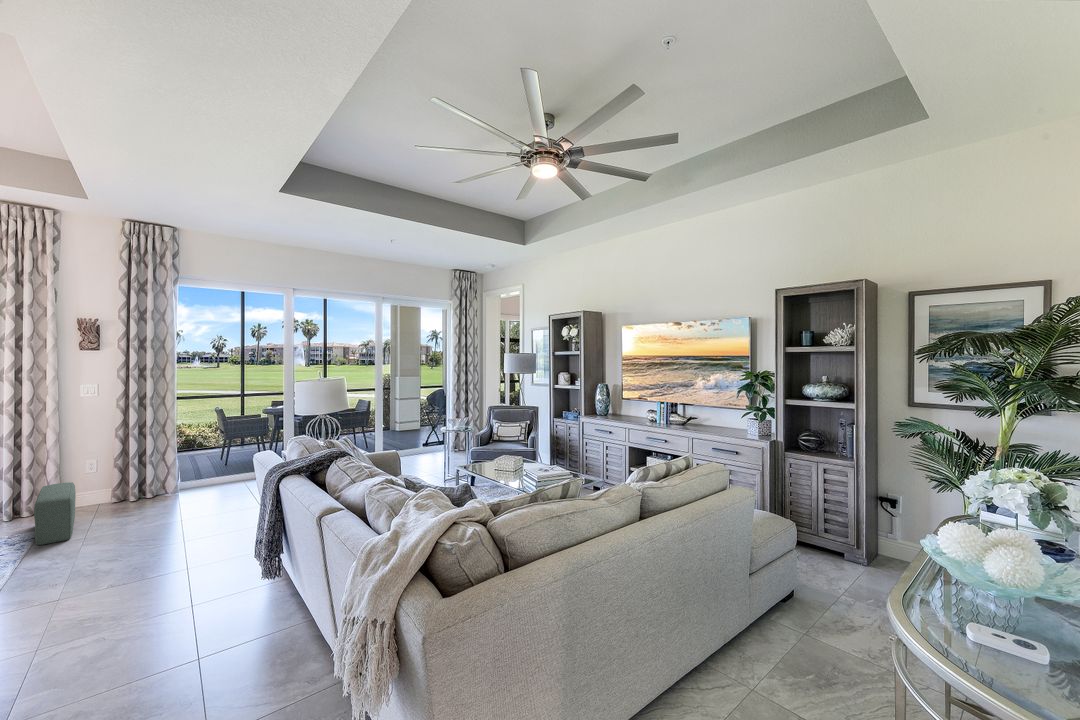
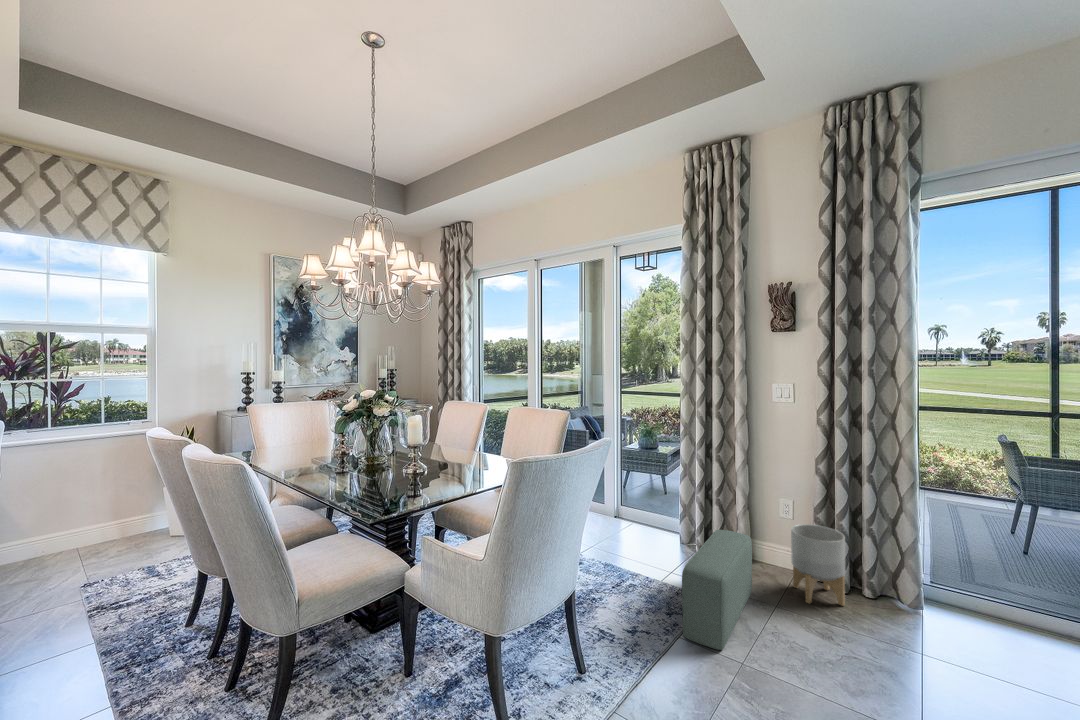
planter: none [101,466,138,510] -> present [791,524,845,606]

